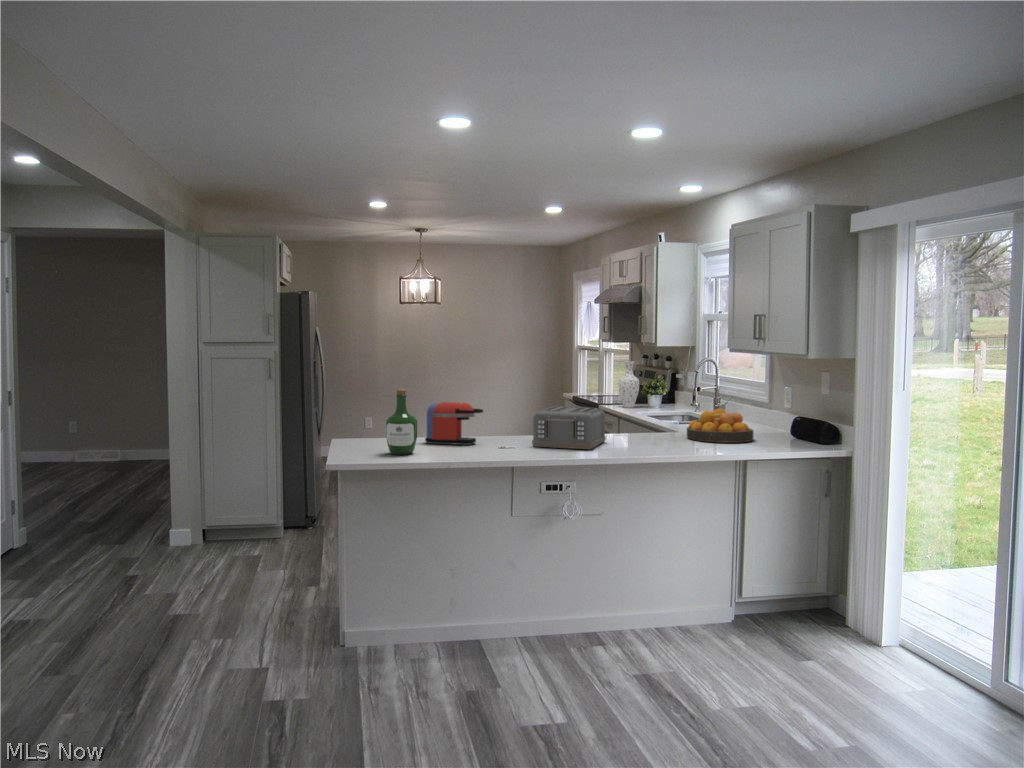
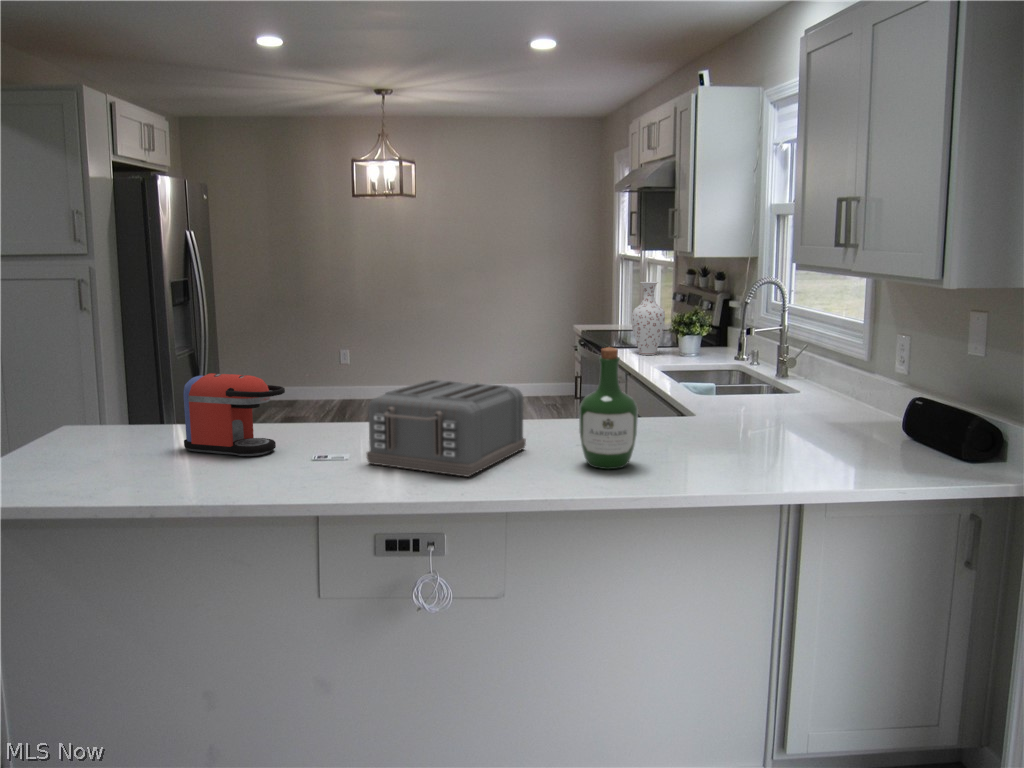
wine bottle: present [386,389,417,455] -> present [579,347,638,469]
fruit bowl: present [687,409,753,443] -> none [693,382,822,456]

